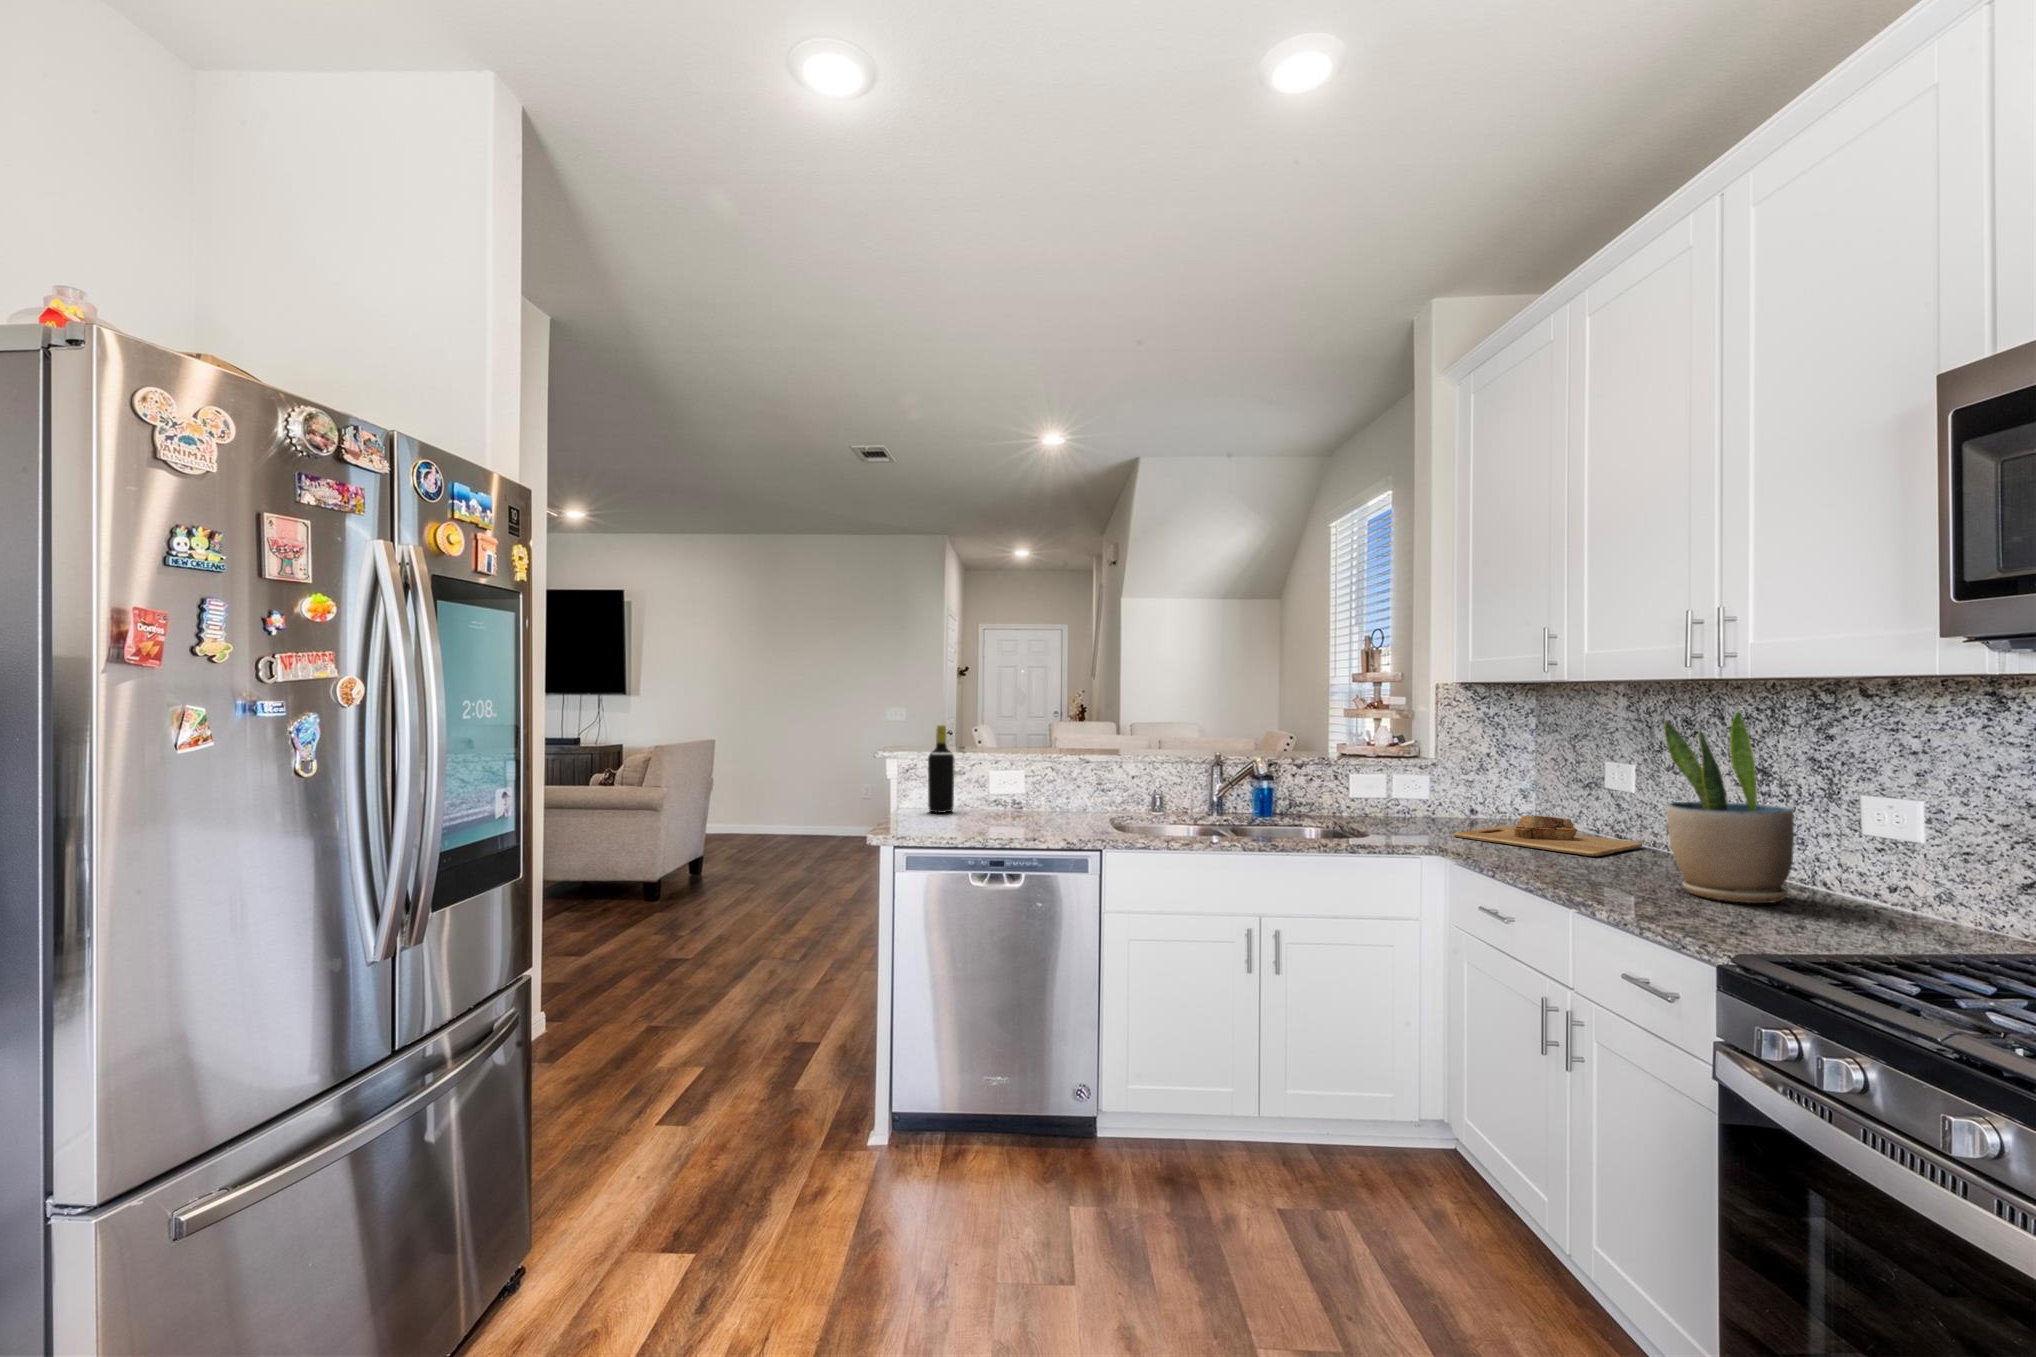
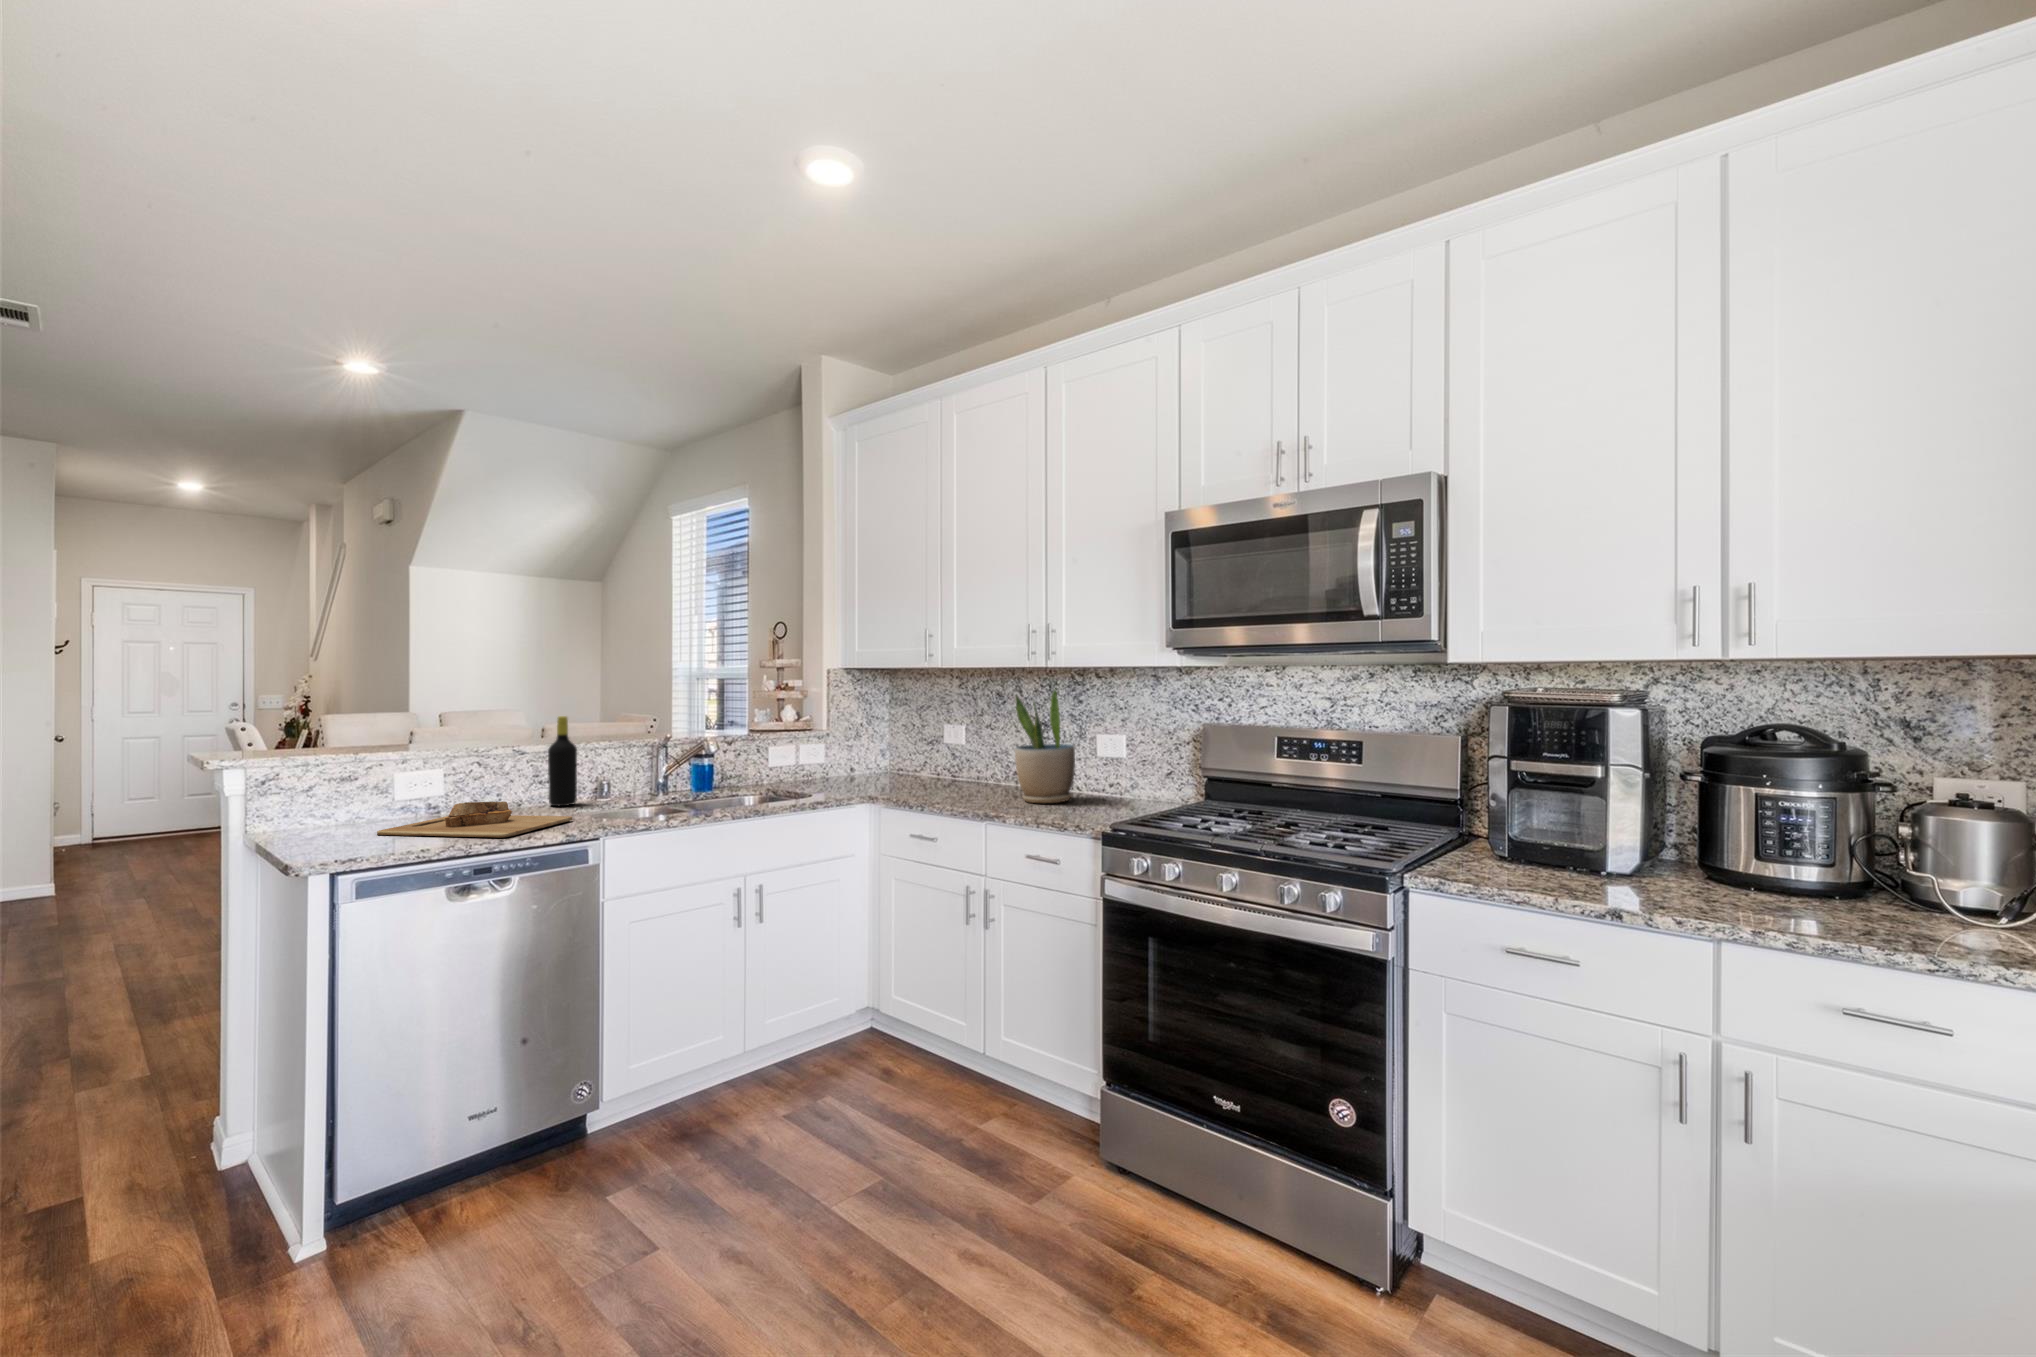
bottle: present [928,725,955,813] -> present [548,716,577,806]
cutting board: present [1454,816,1642,856] -> present [377,801,572,837]

